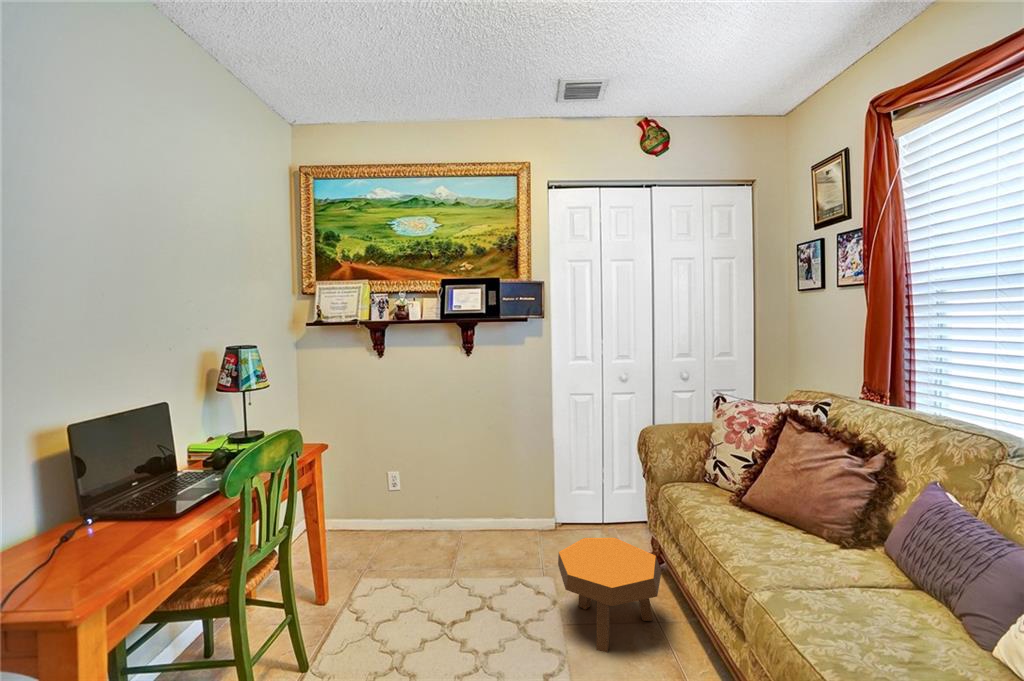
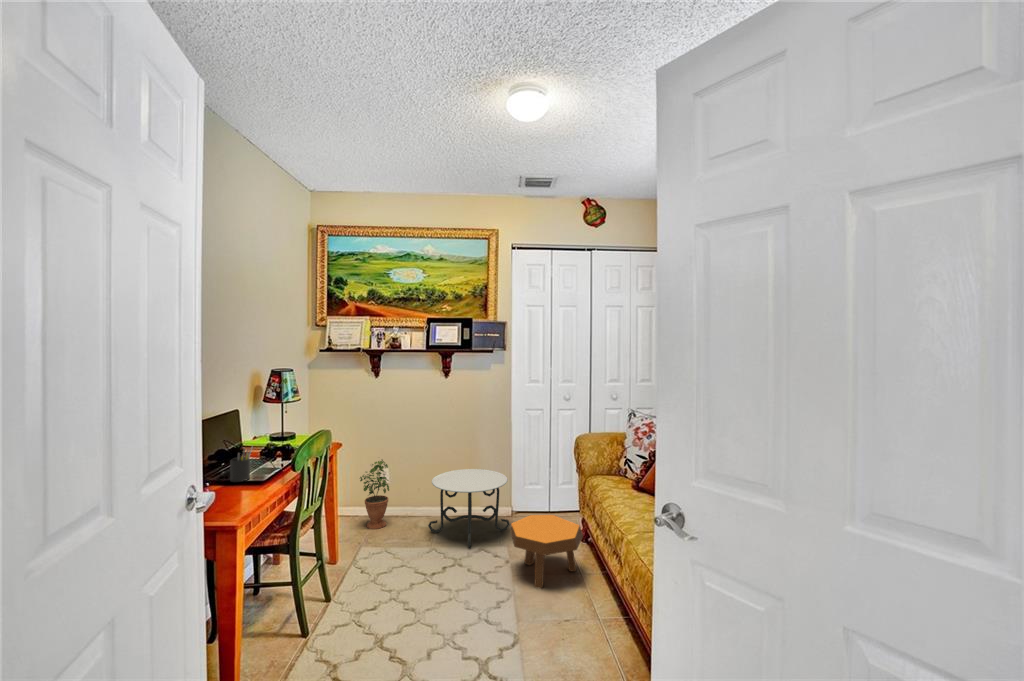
pen holder: none [122,456,160,516] -> present [230,449,251,482]
potted plant: none [361,457,400,548] -> present [360,460,389,529]
side table: none [448,471,554,578] -> present [428,469,510,547]

